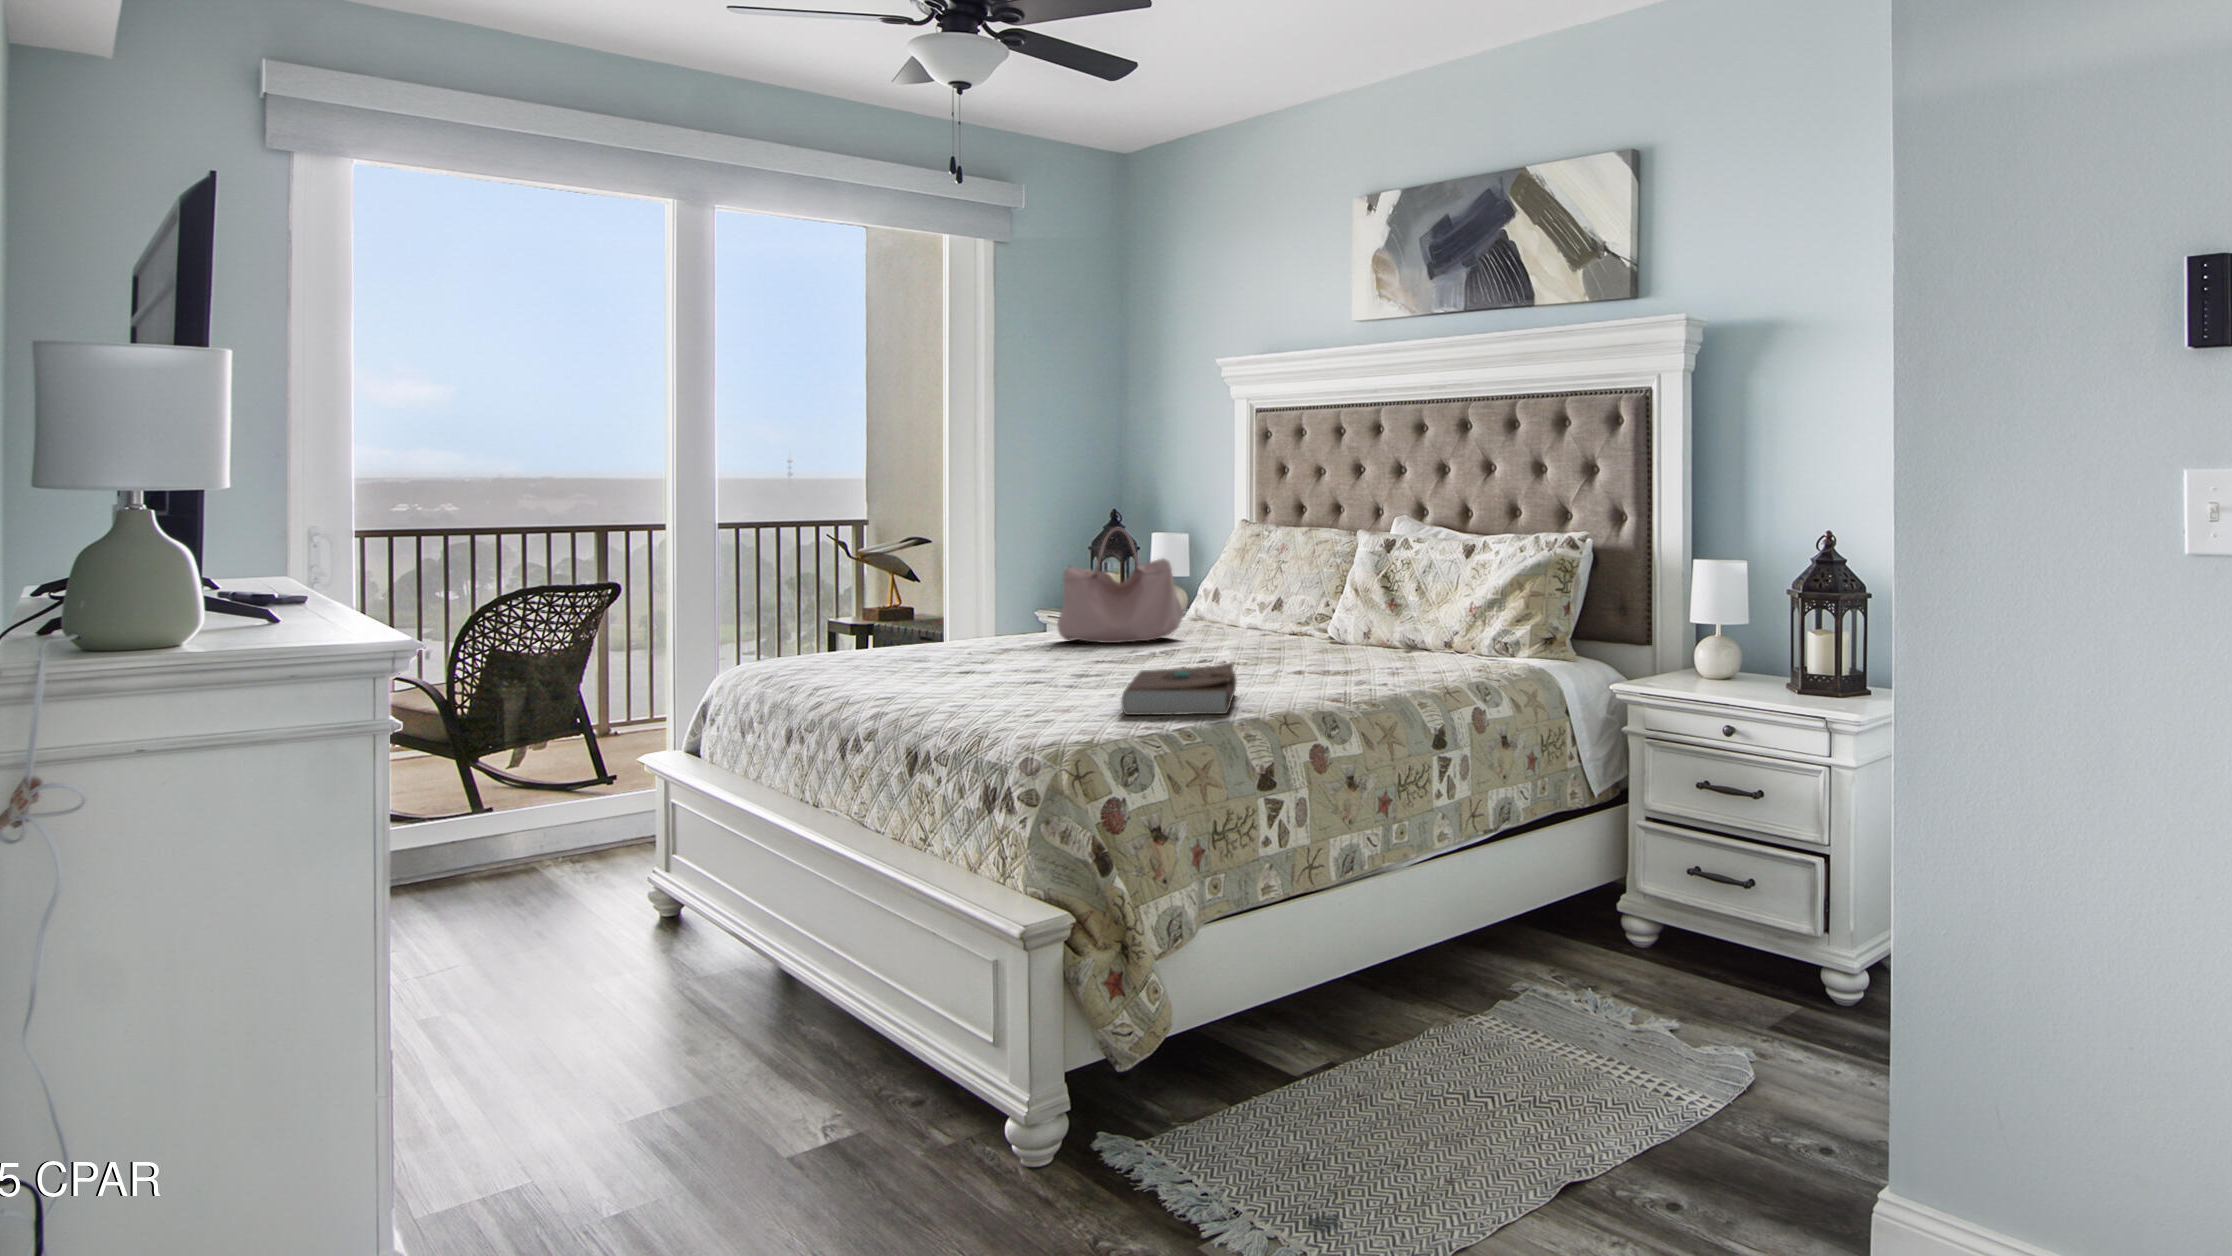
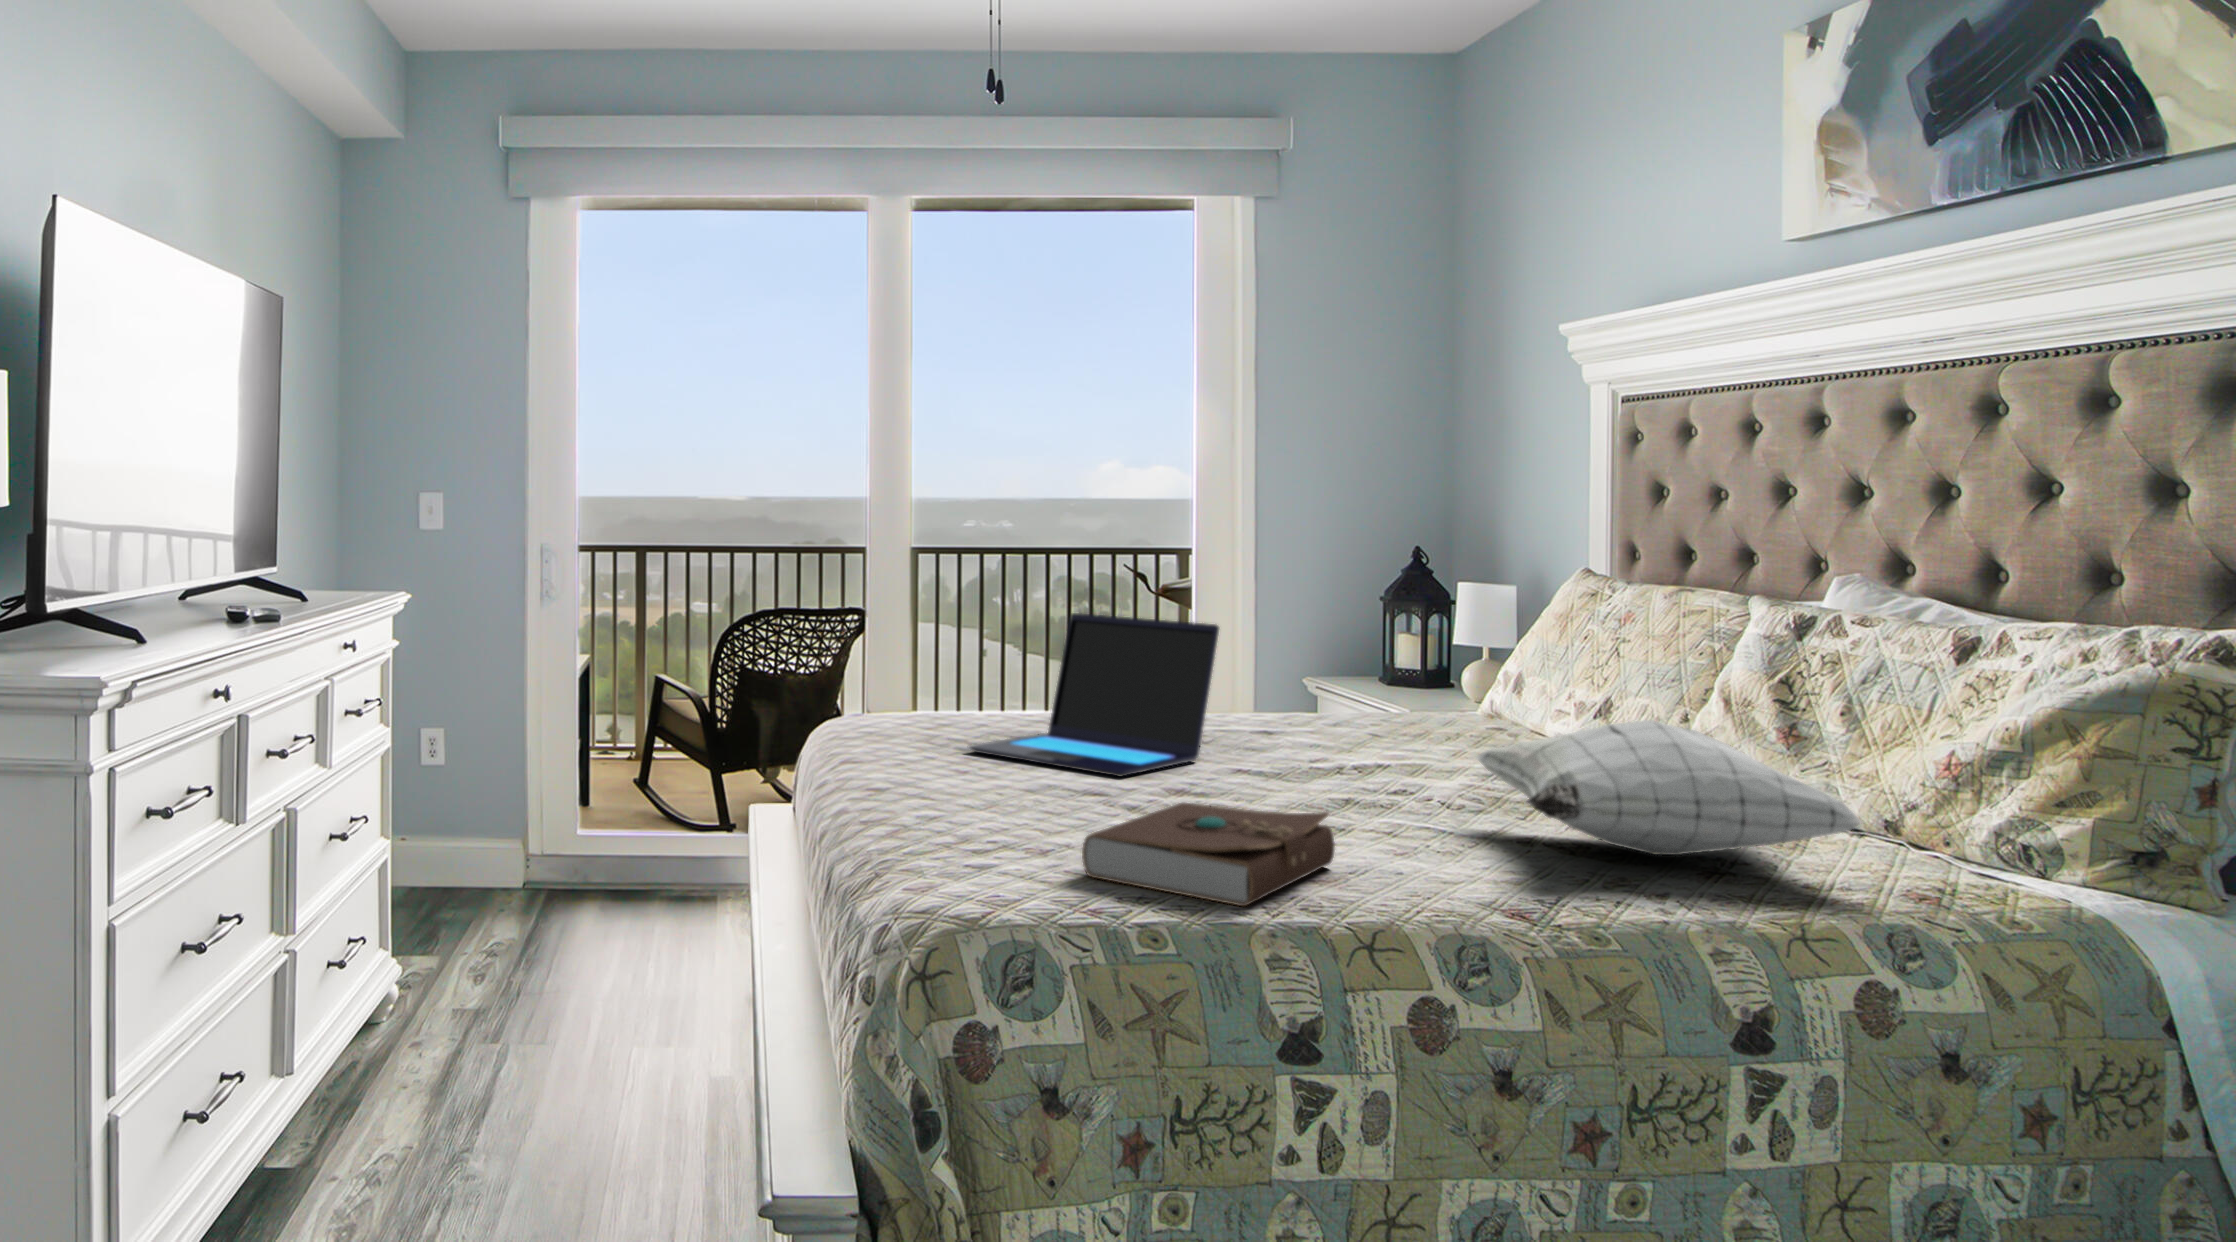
handbag: present [1057,528,1183,643] -> none [1238,571,1431,744]
laptop: none [910,565,1077,672] -> present [969,613,1219,777]
pillow: none [1263,596,1462,670] -> present [1475,720,1862,855]

